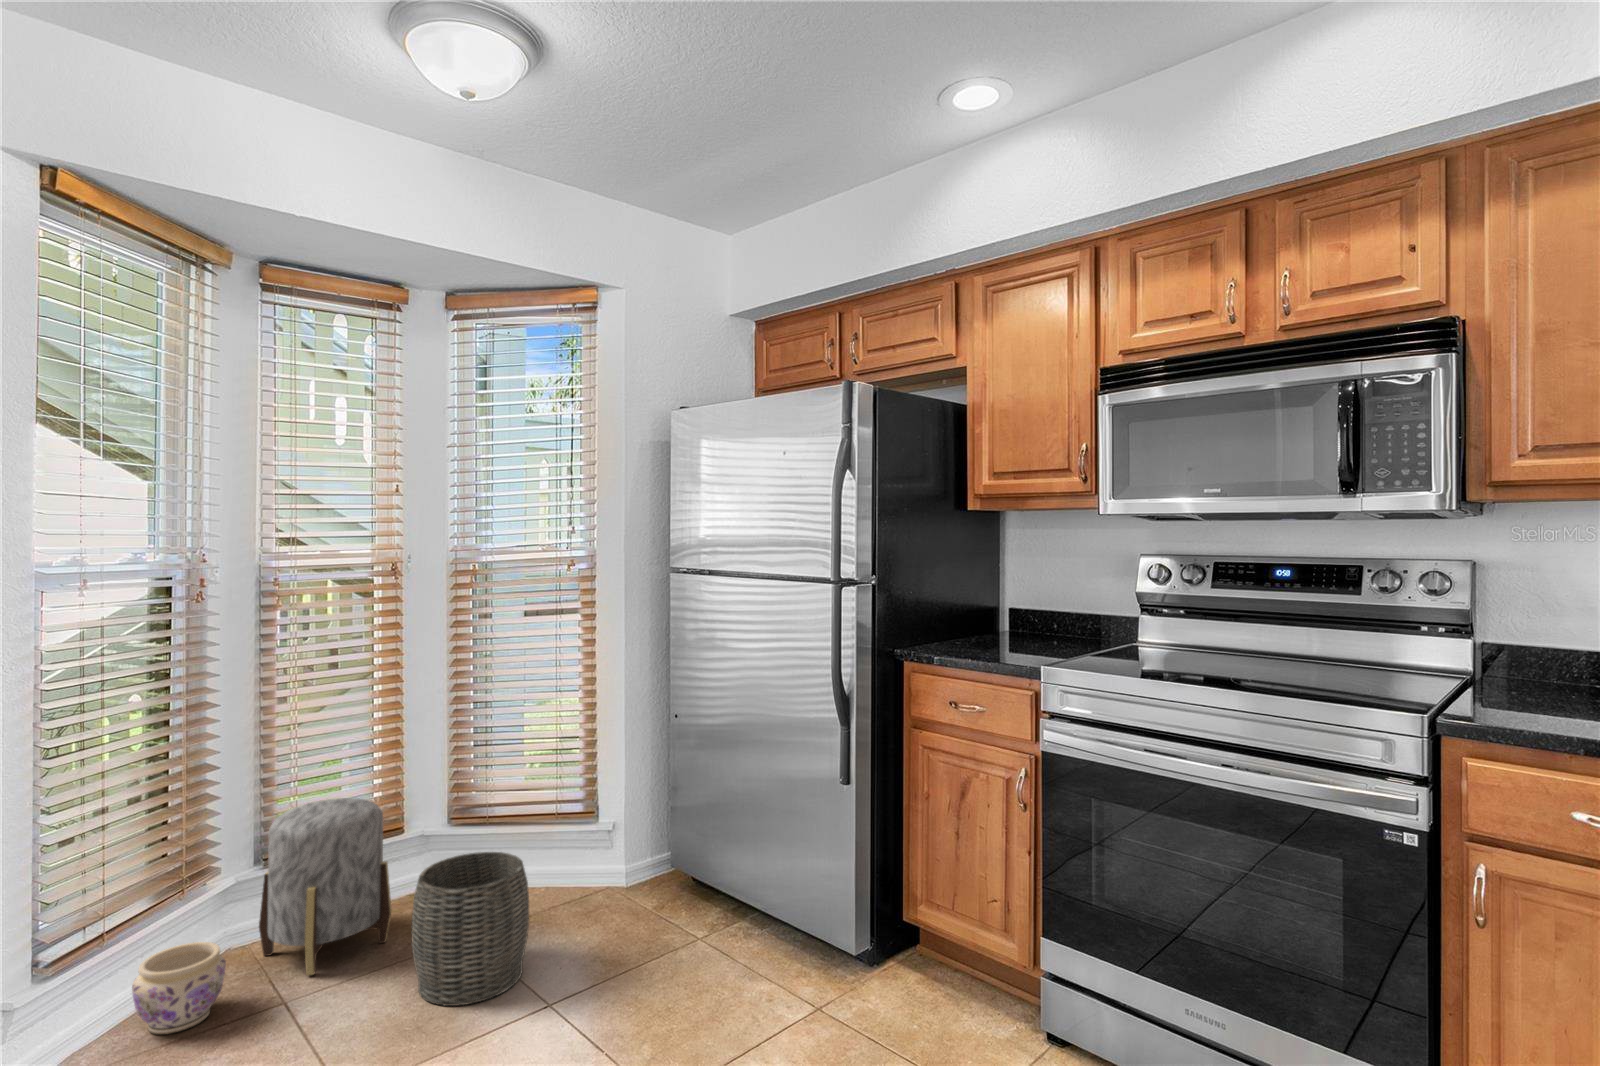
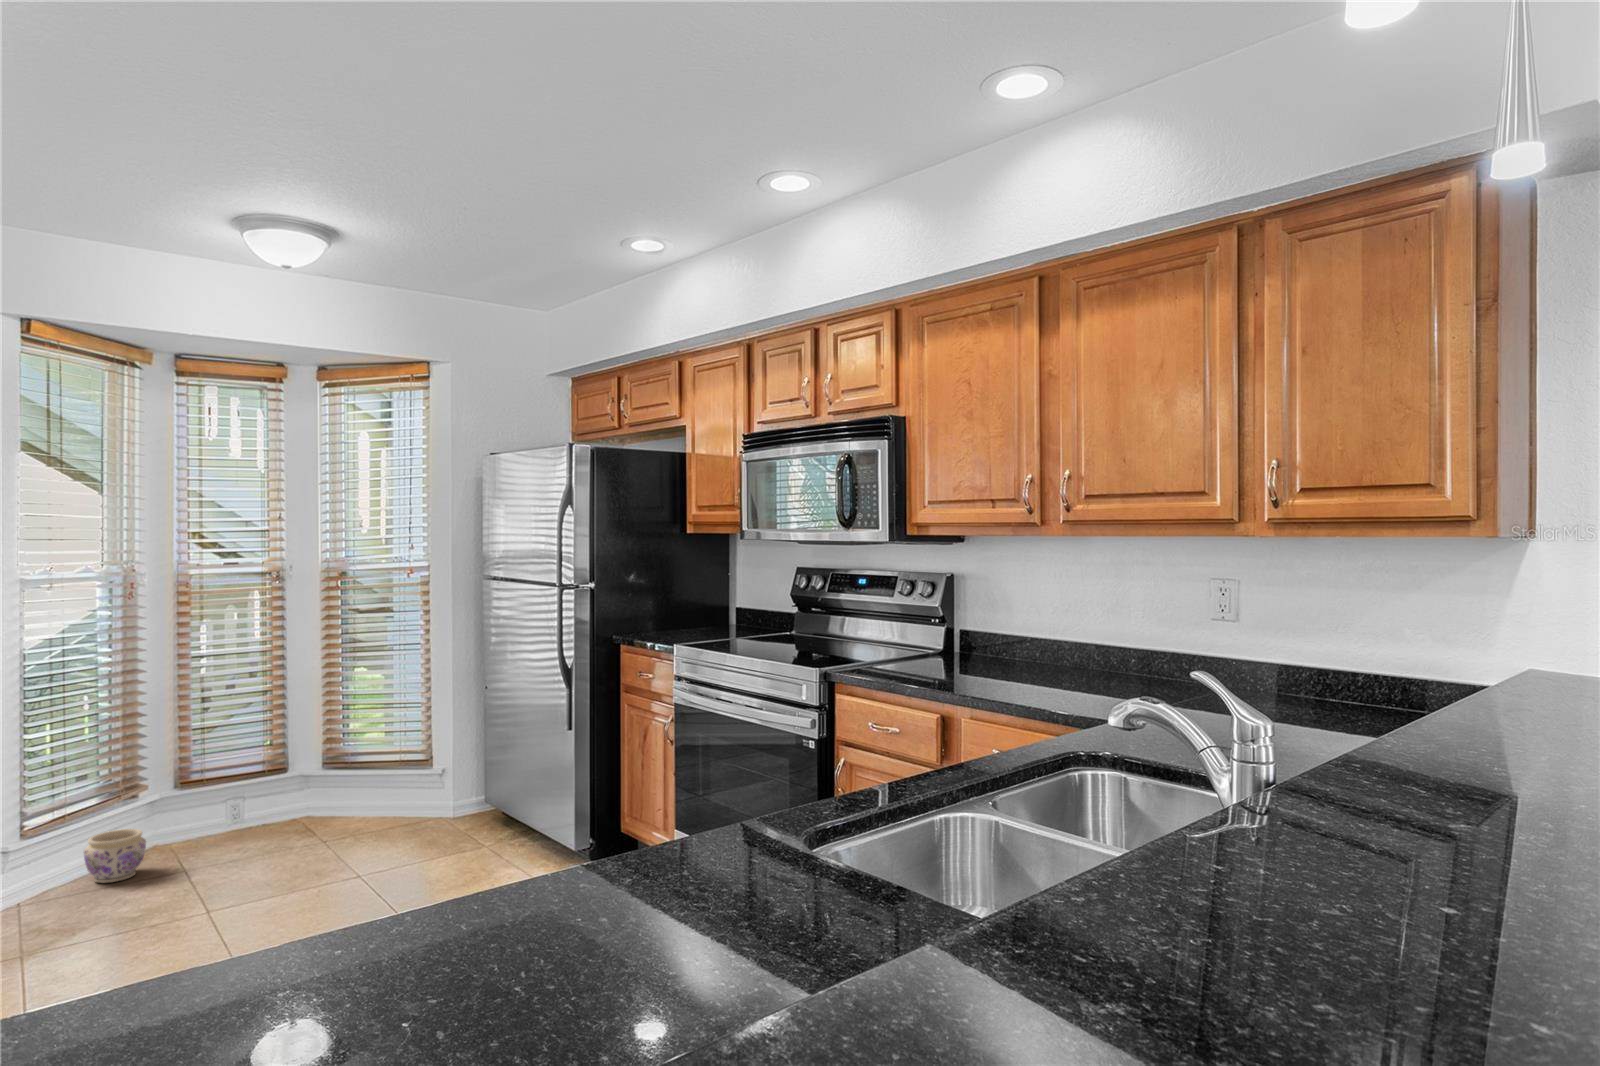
stool: present [259,798,392,975] -> none [175,741,269,858]
woven basket: present [412,852,529,1006] -> none [271,777,357,874]

